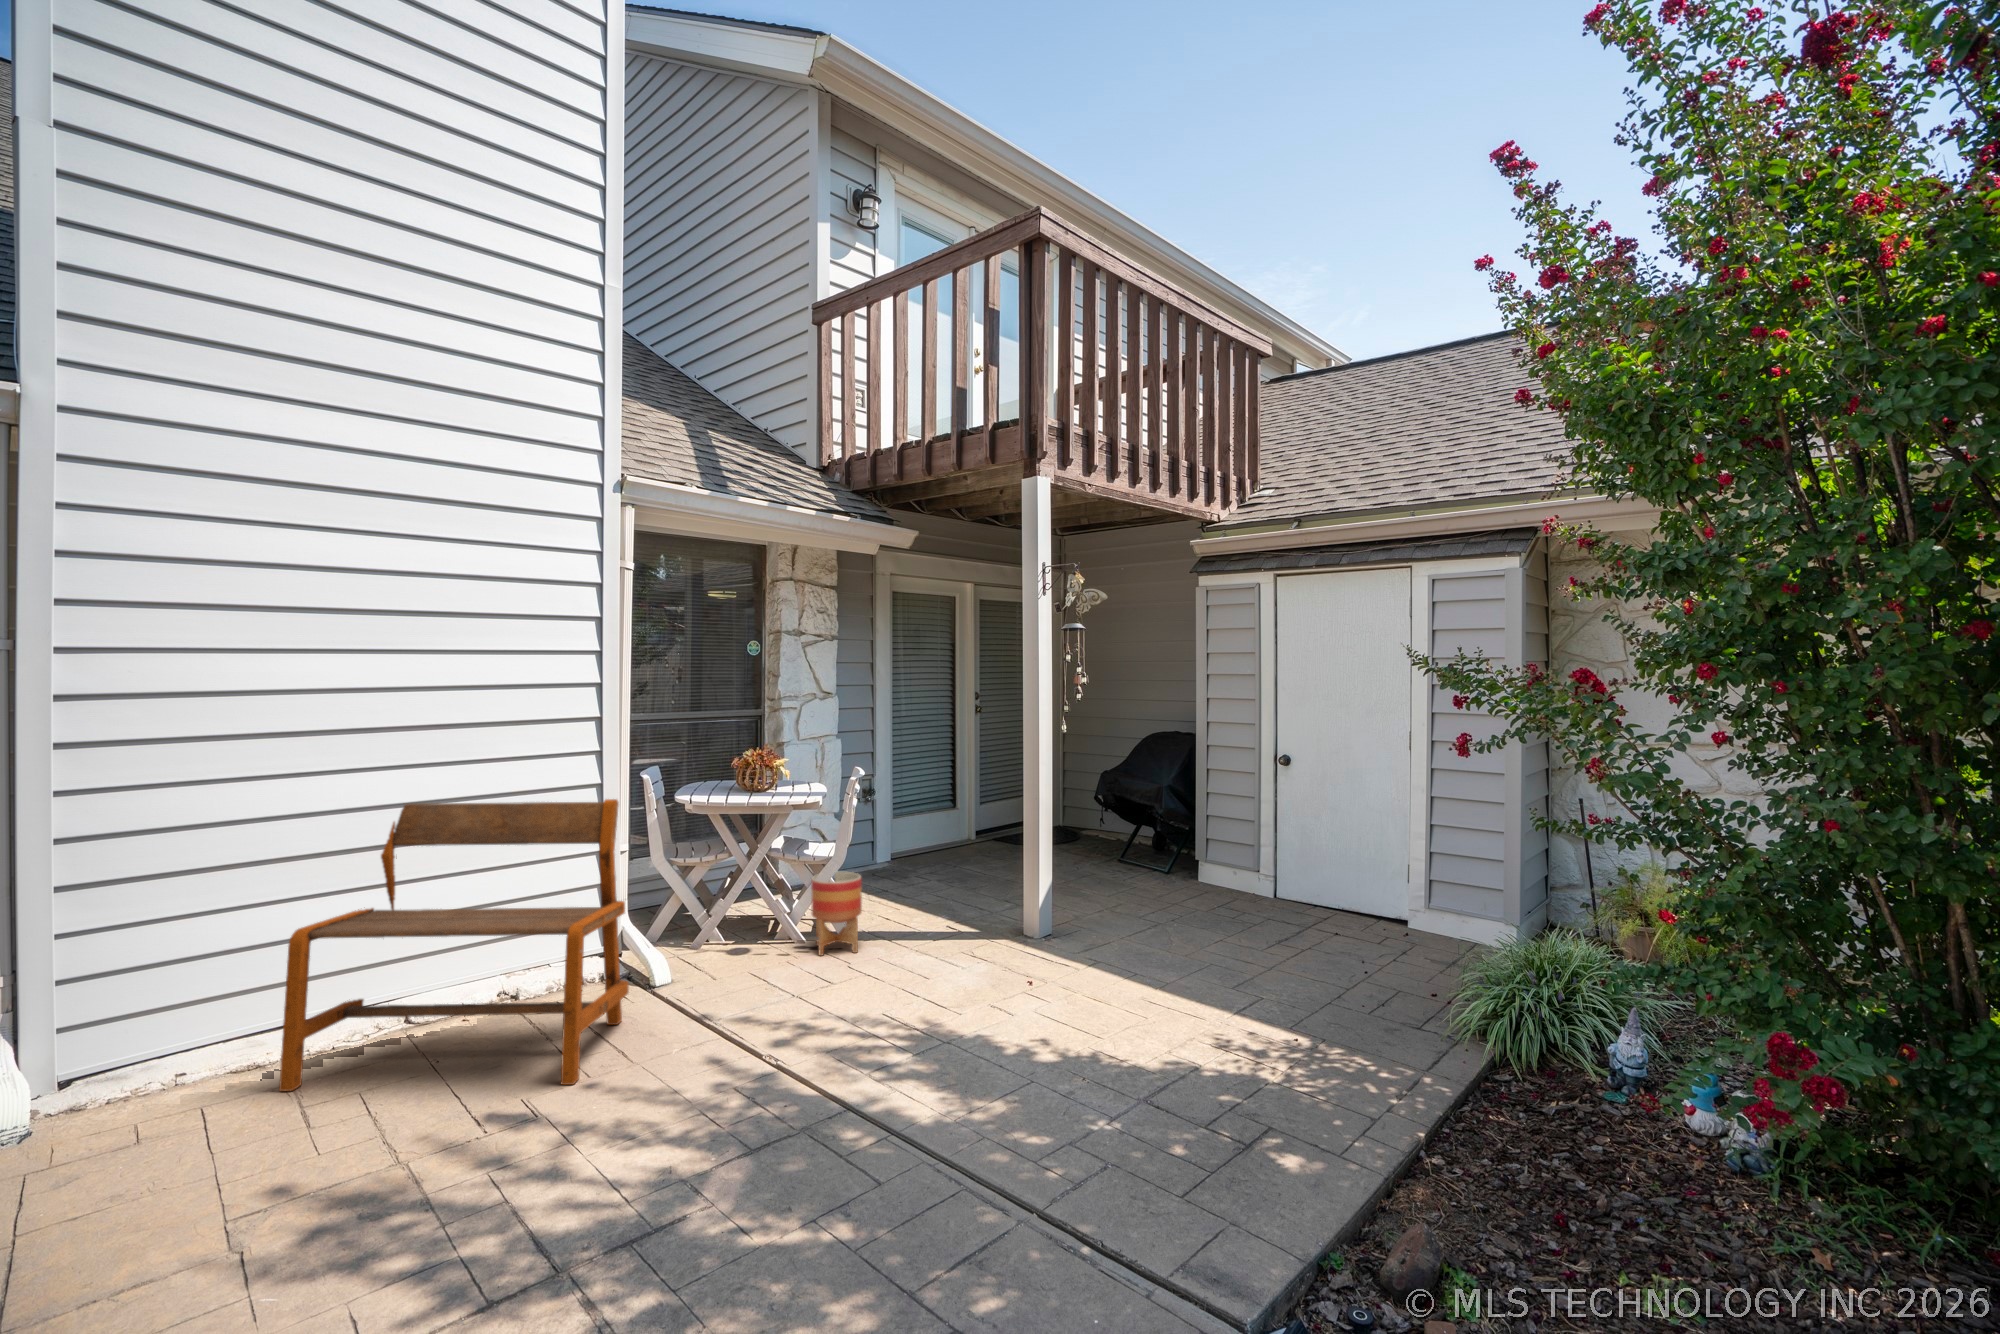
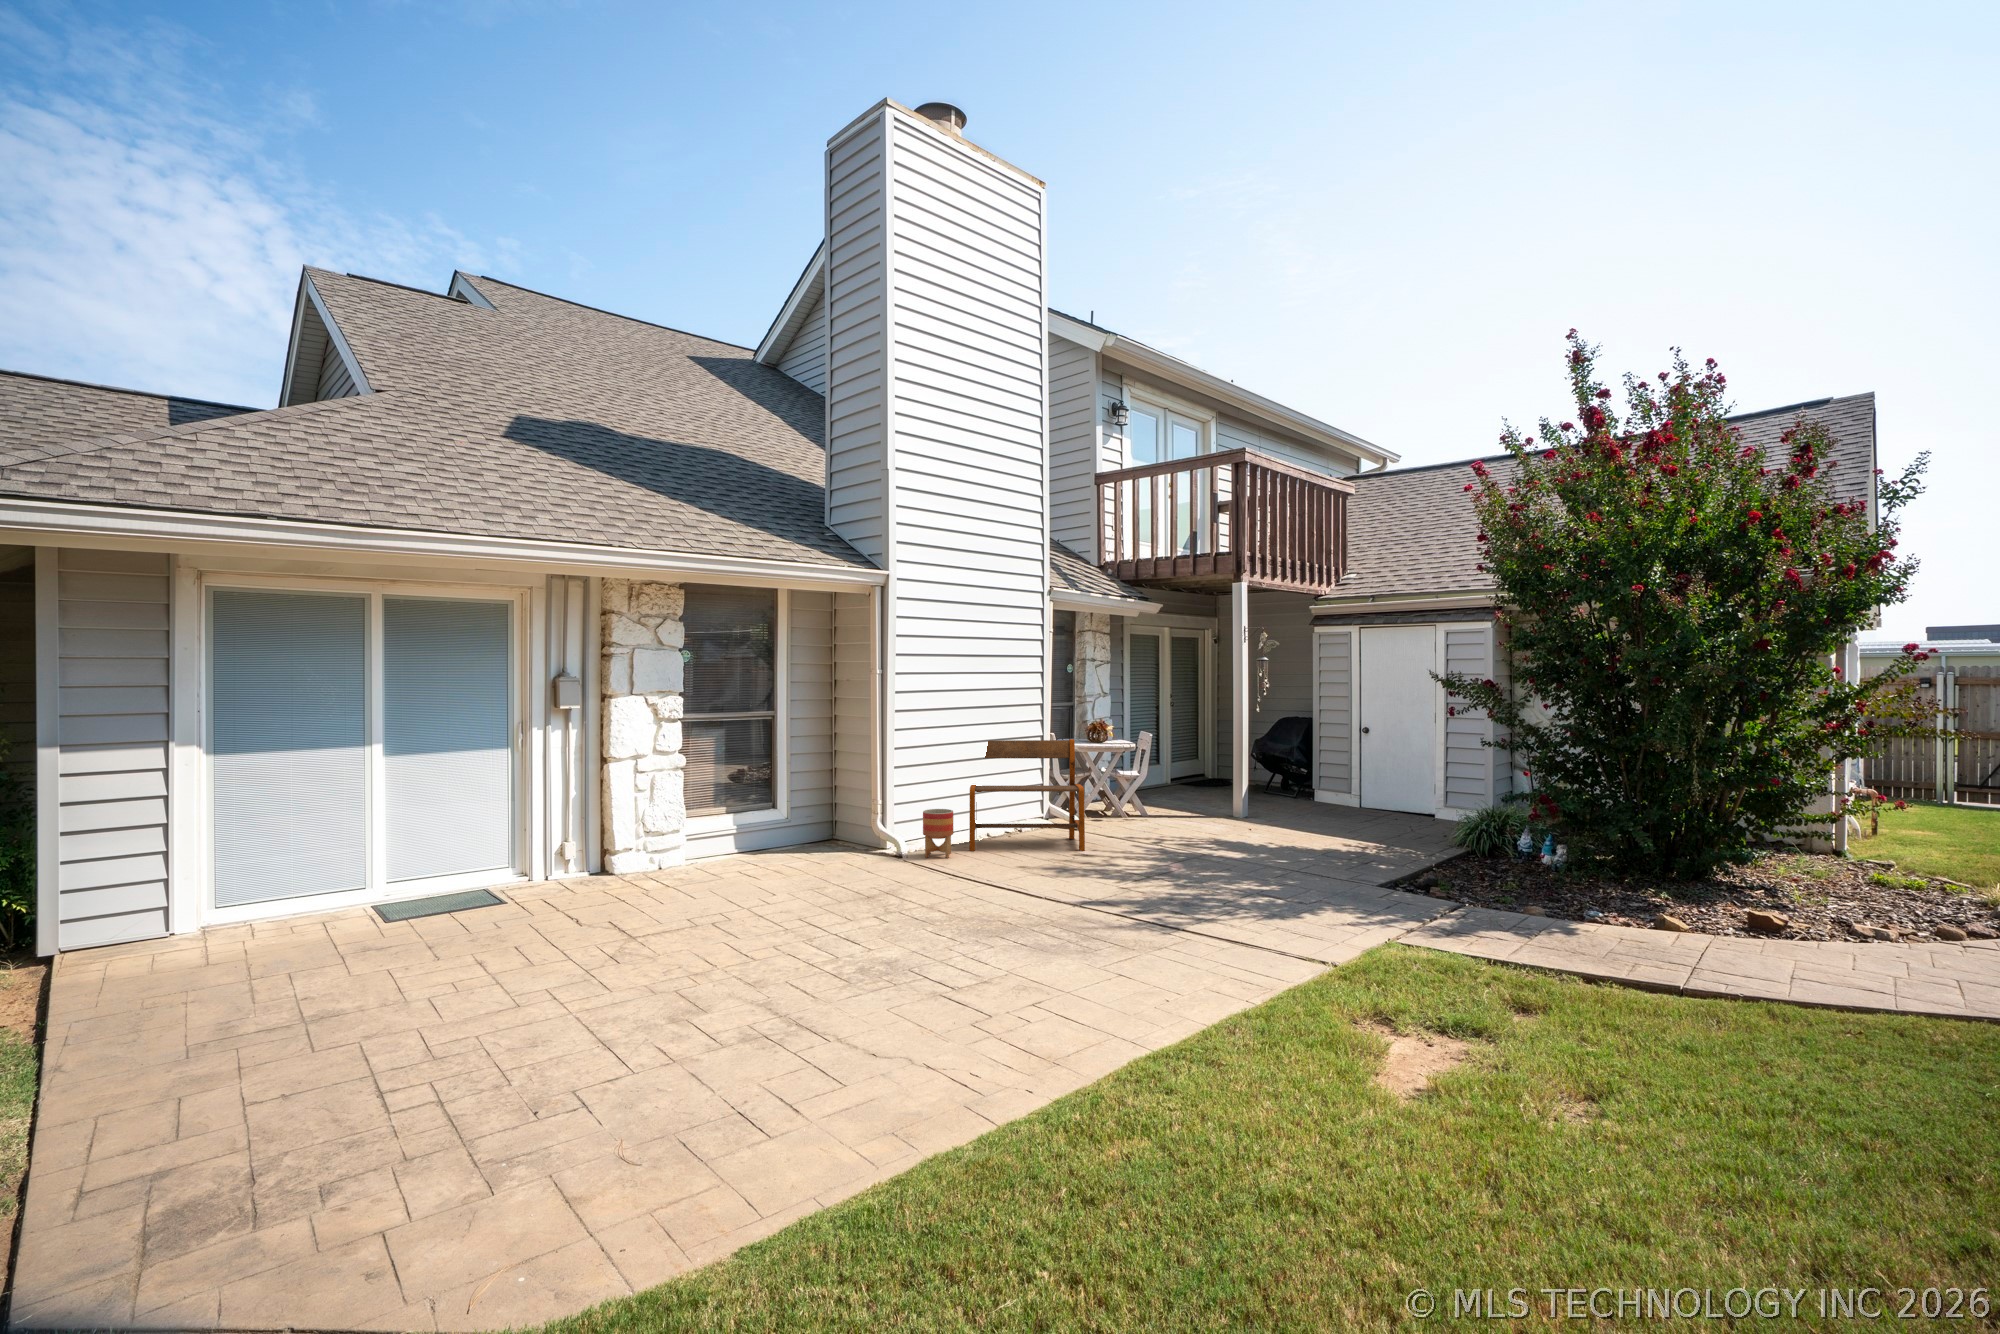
planter: present [811,872,862,956] -> present [923,809,953,858]

